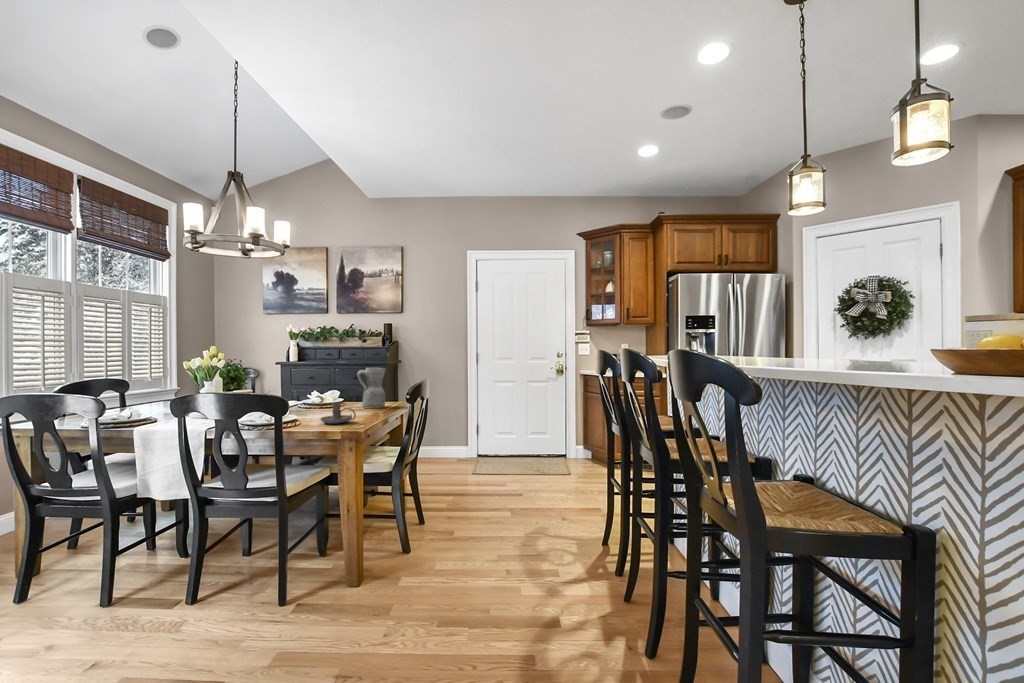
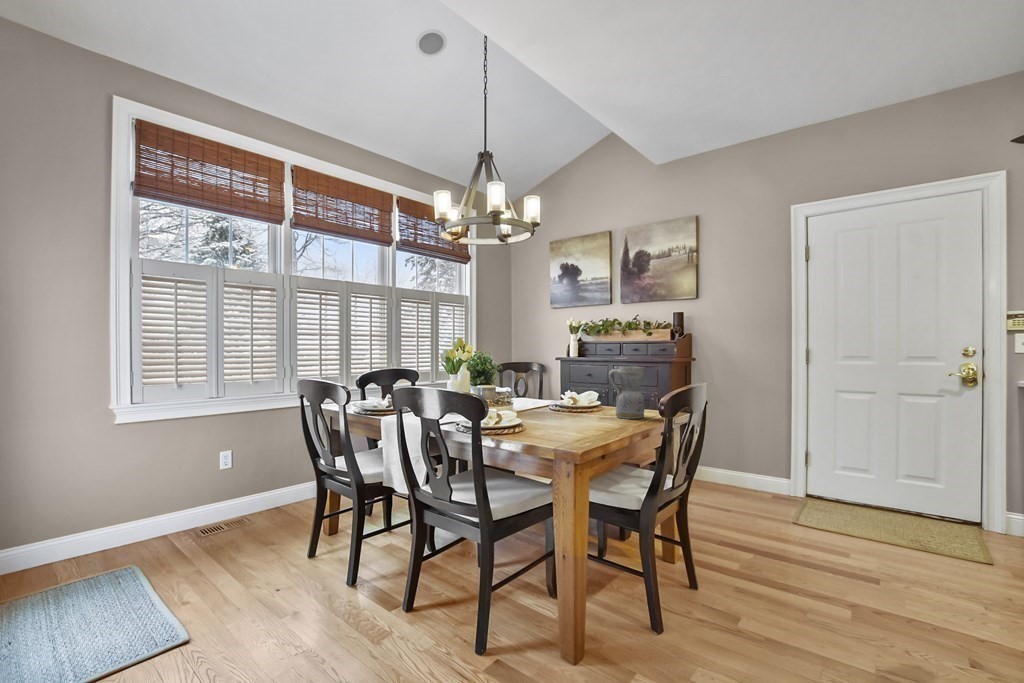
candle holder: present [321,403,356,424] -> none [544,409,582,435]

